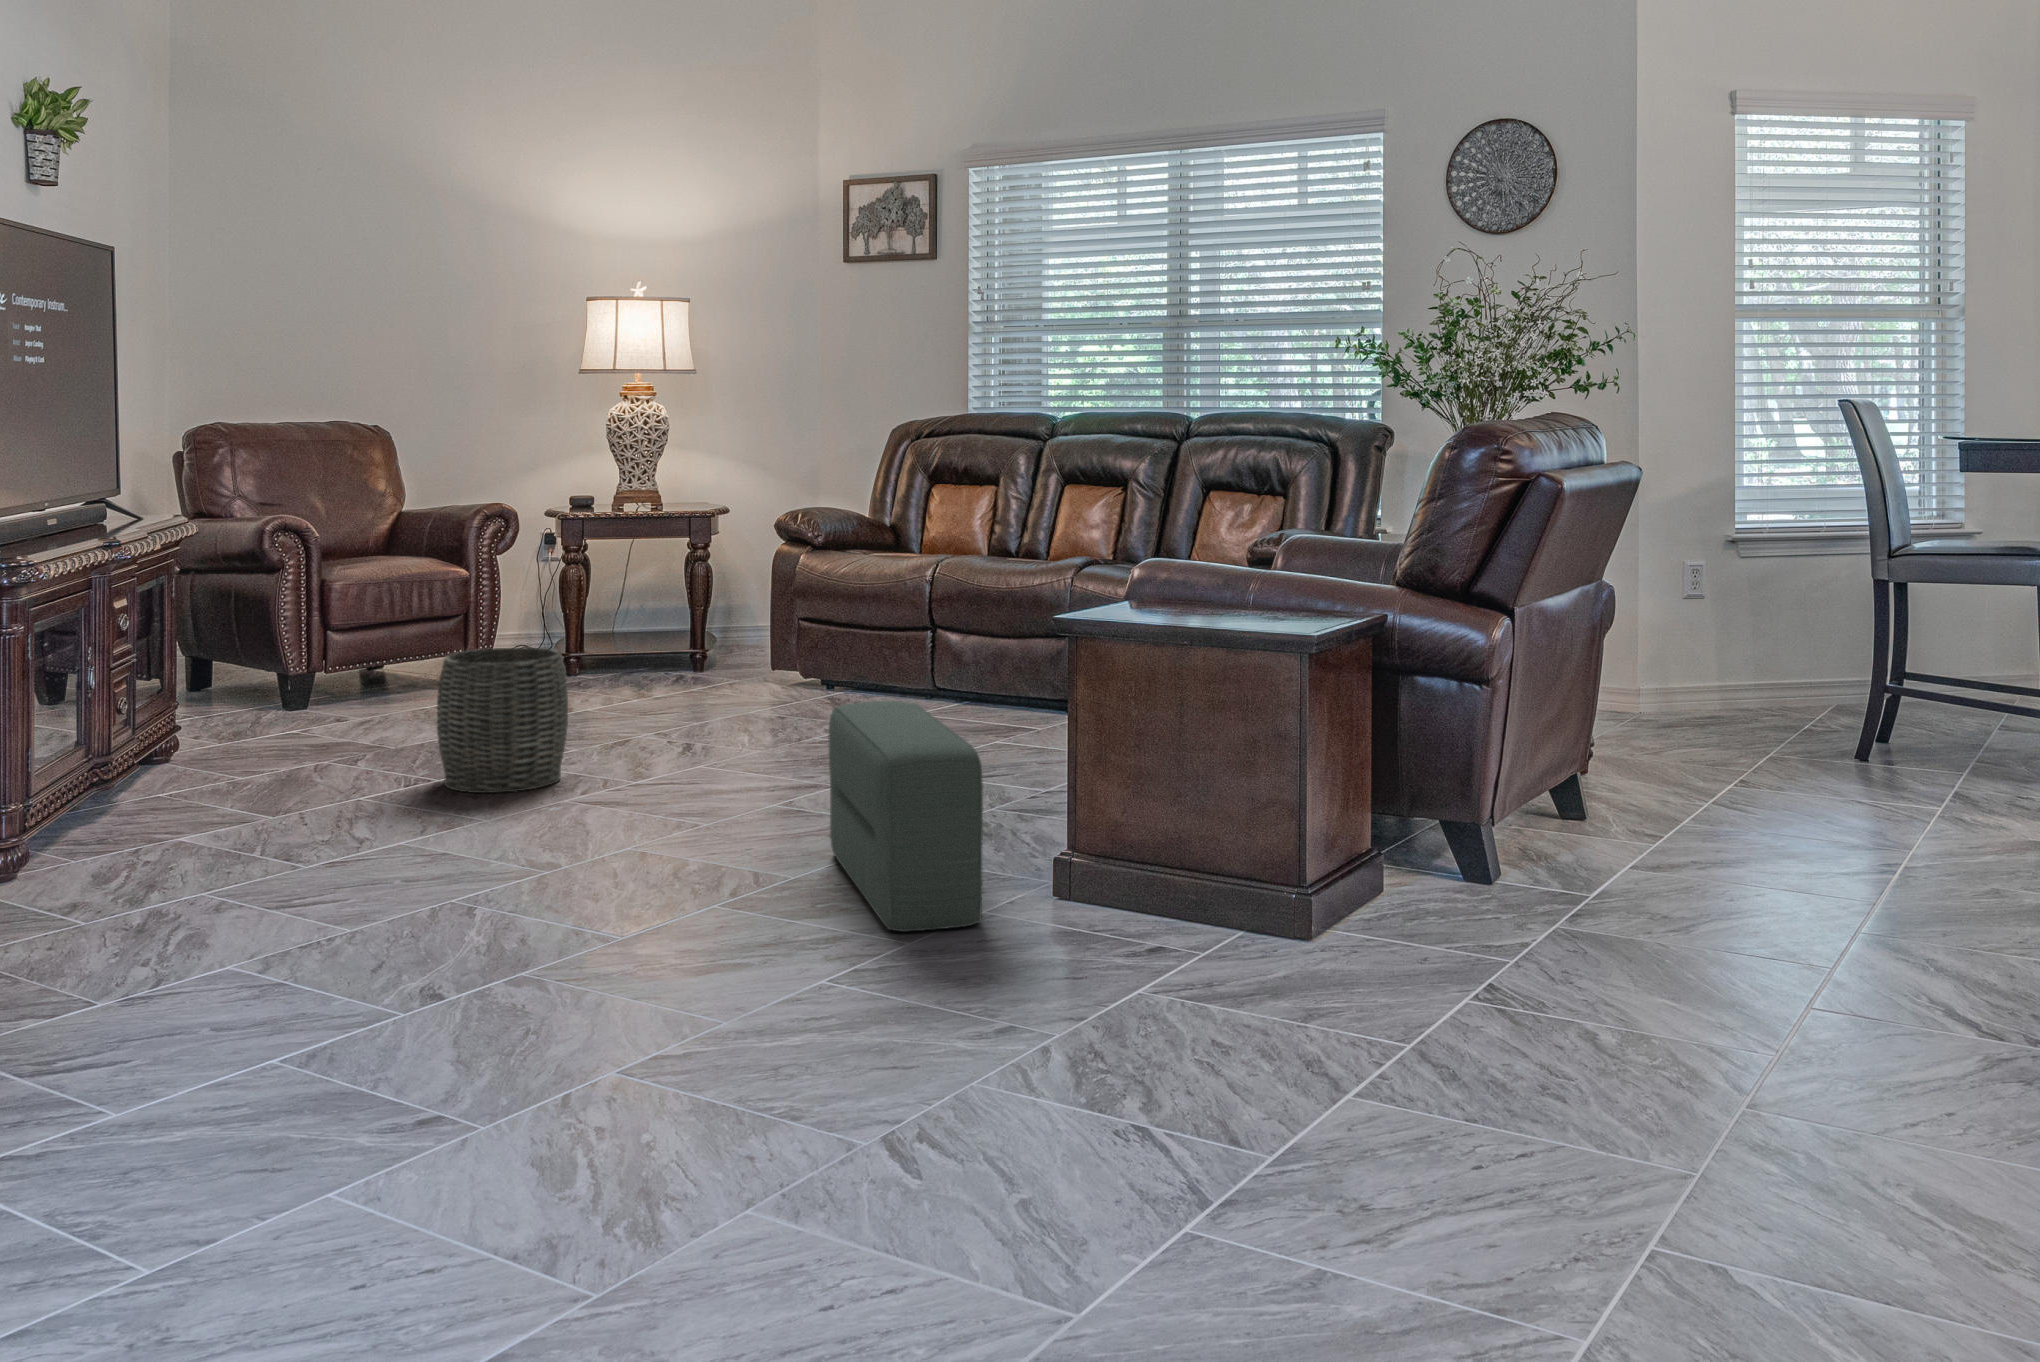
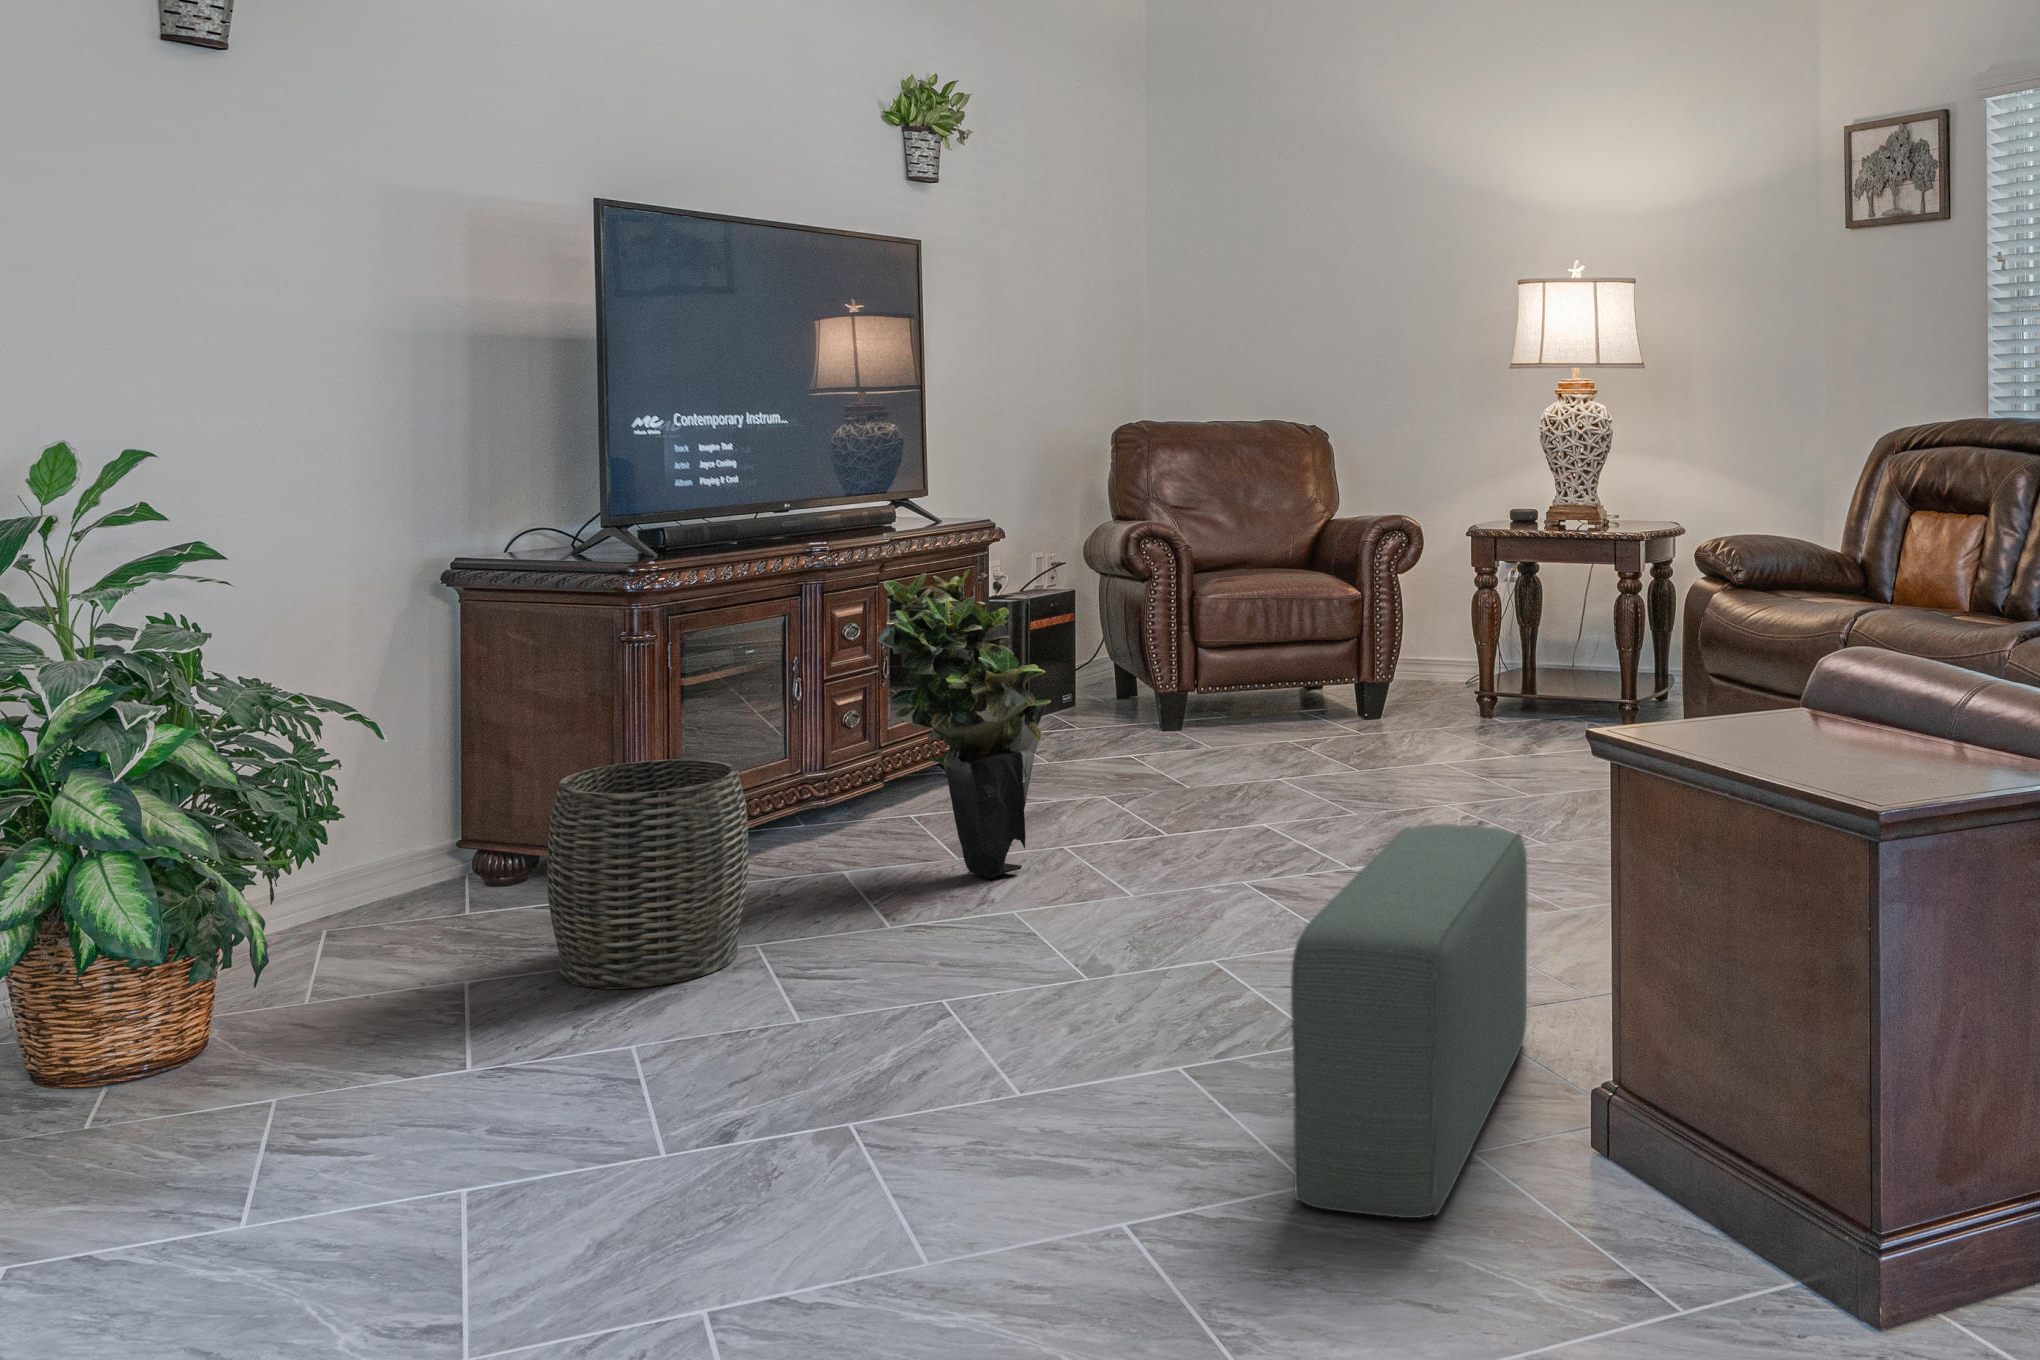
potted plant: none [218,554,388,818] -> present [877,569,1051,879]
woven basket: present [437,648,568,793] -> present [548,759,748,989]

